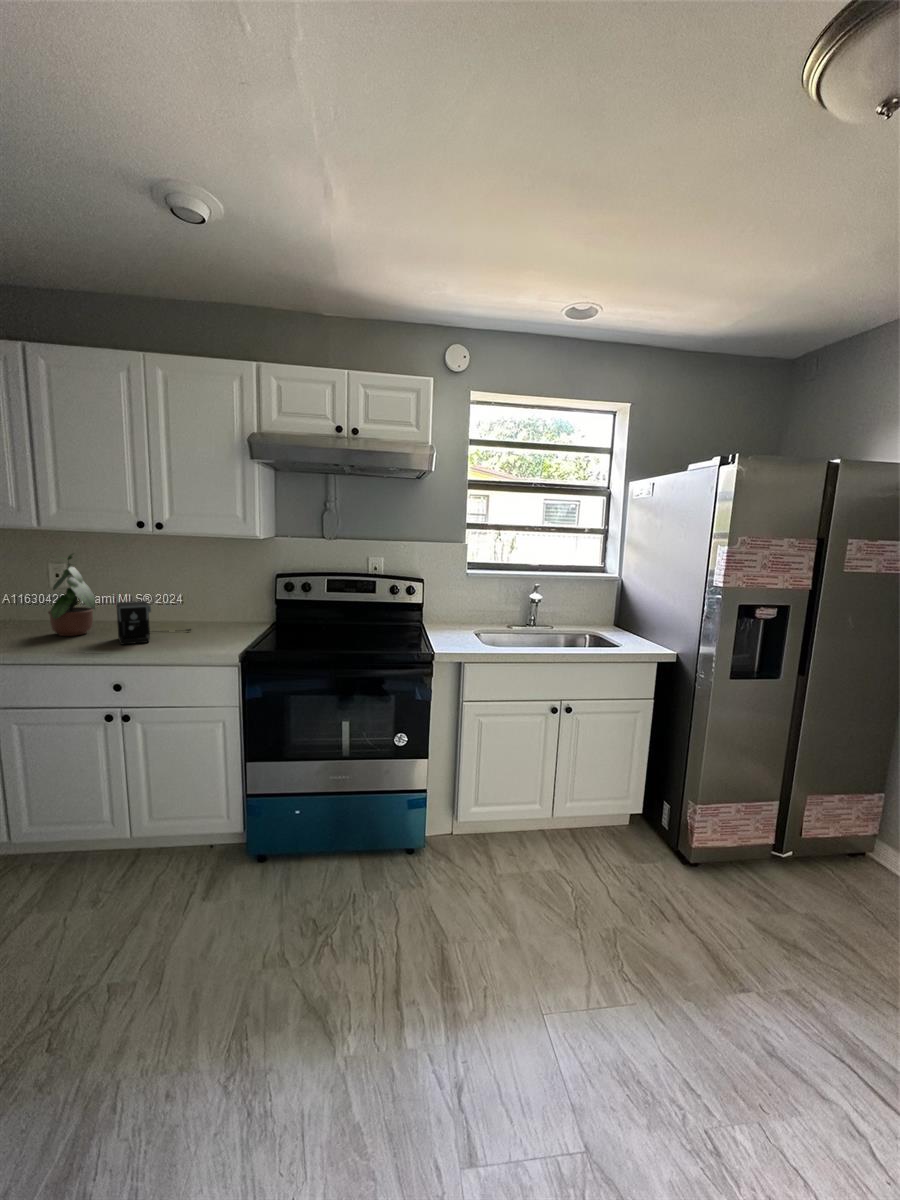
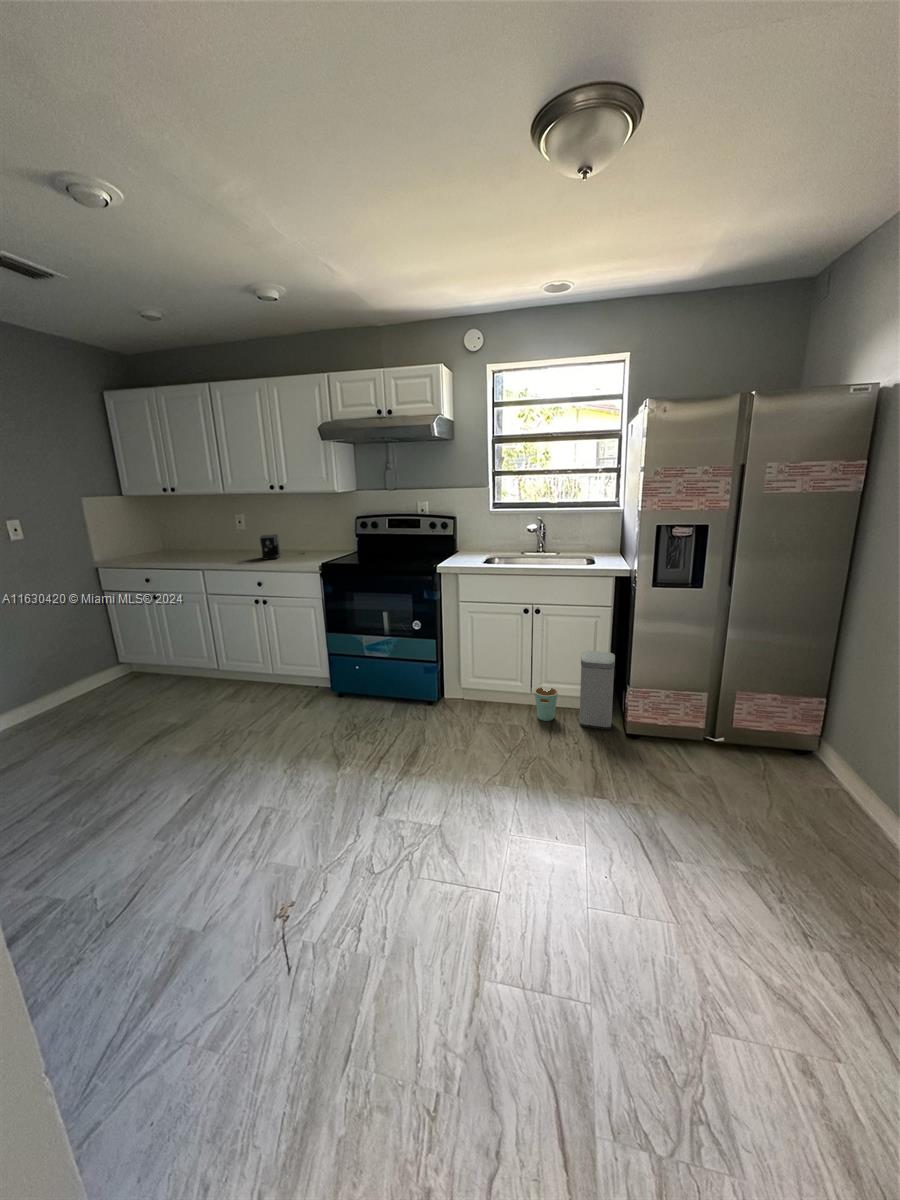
potted plant: present [48,554,96,636] -> none [226,506,258,556]
trash can: none [562,756,670,858] -> present [535,651,615,730]

